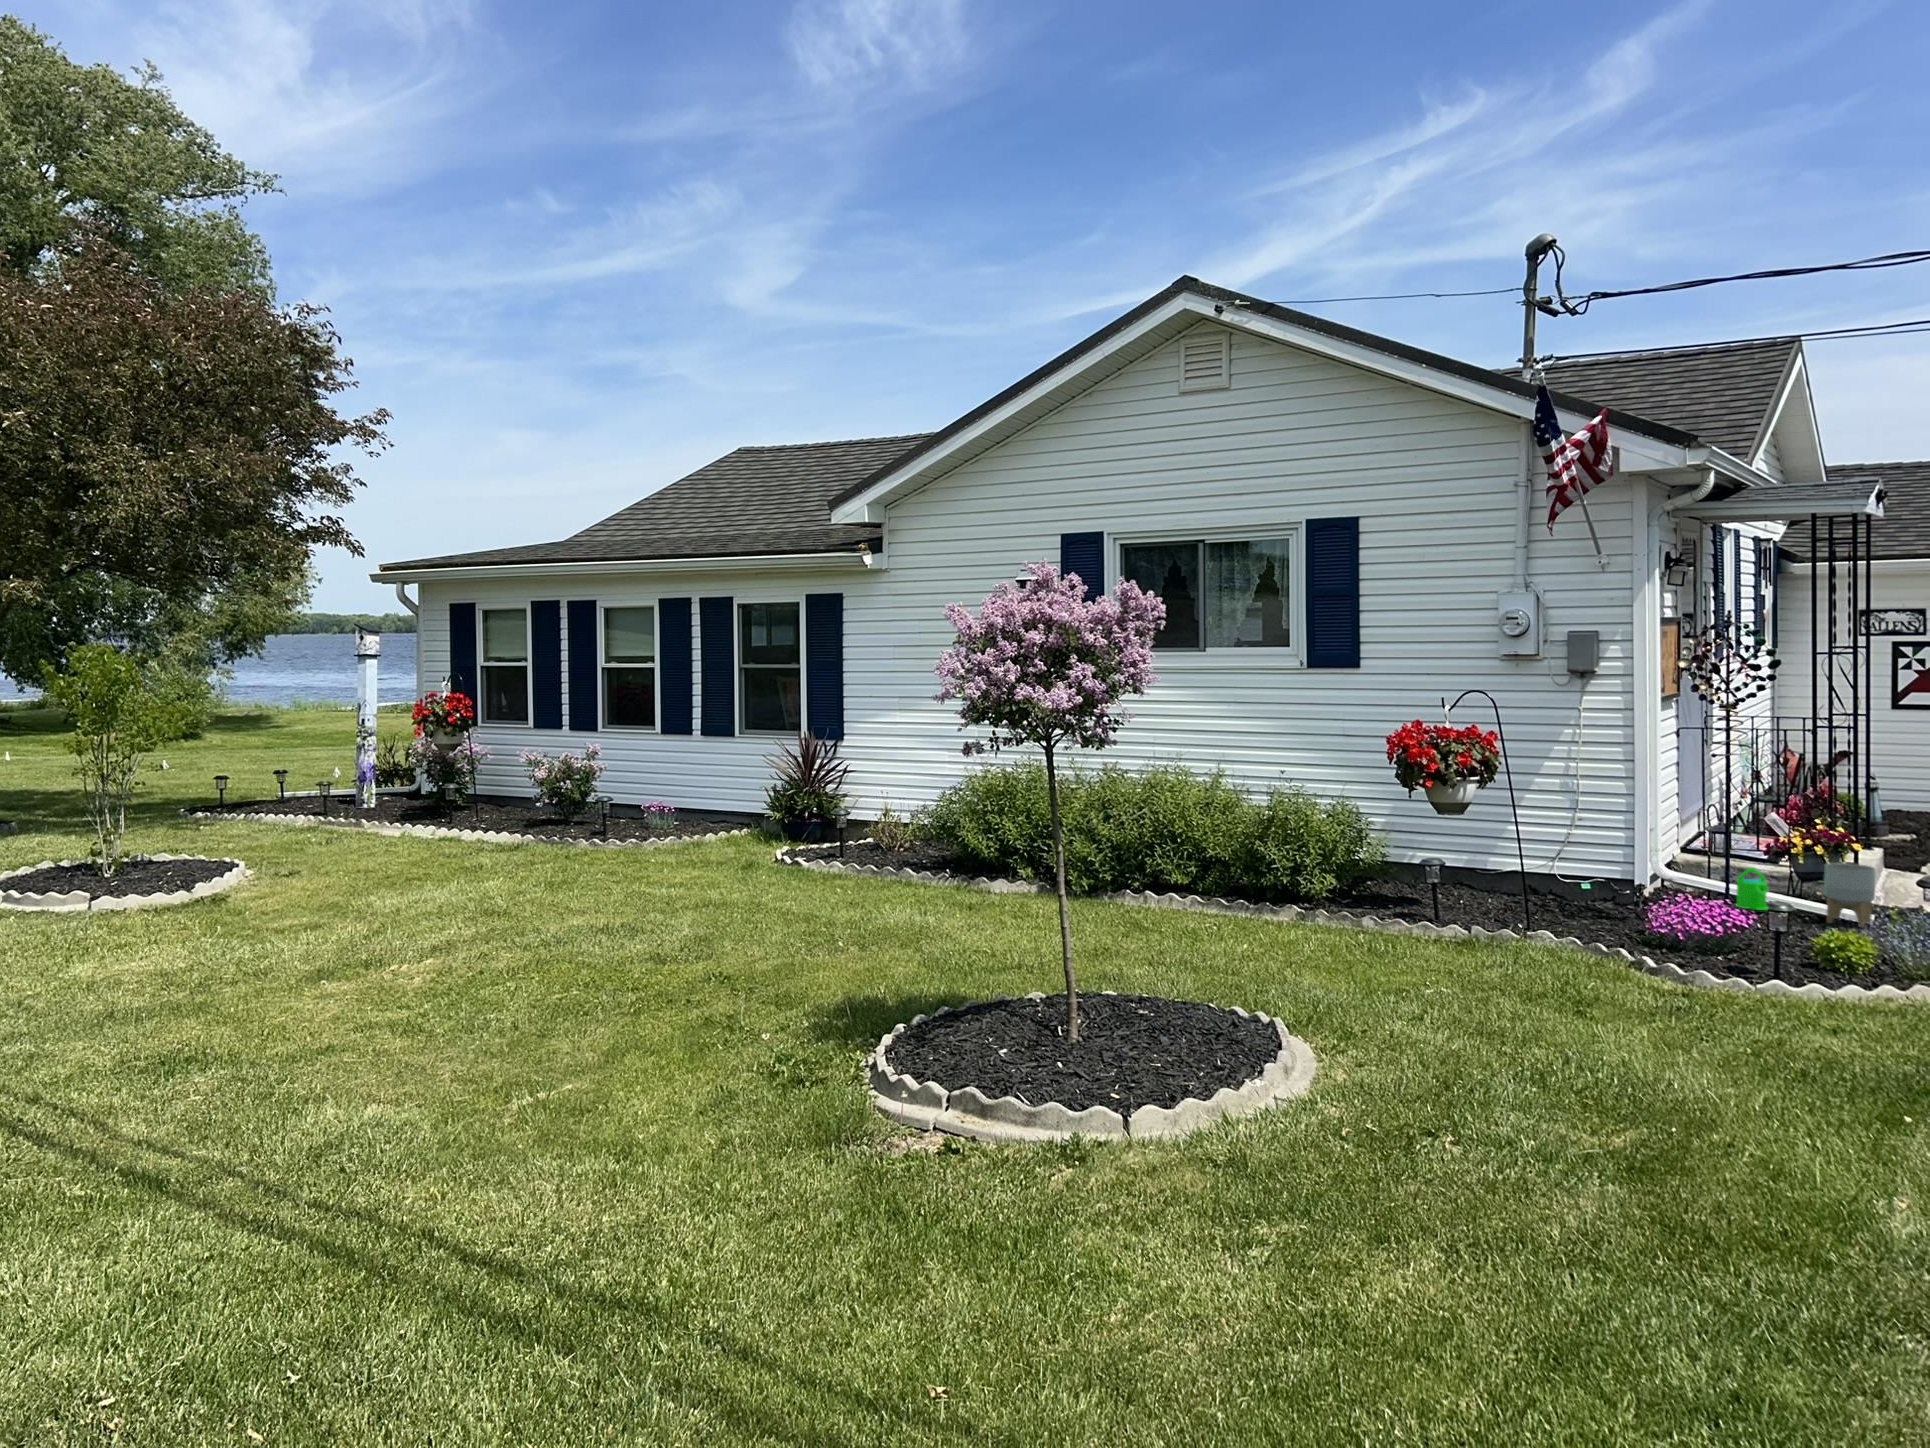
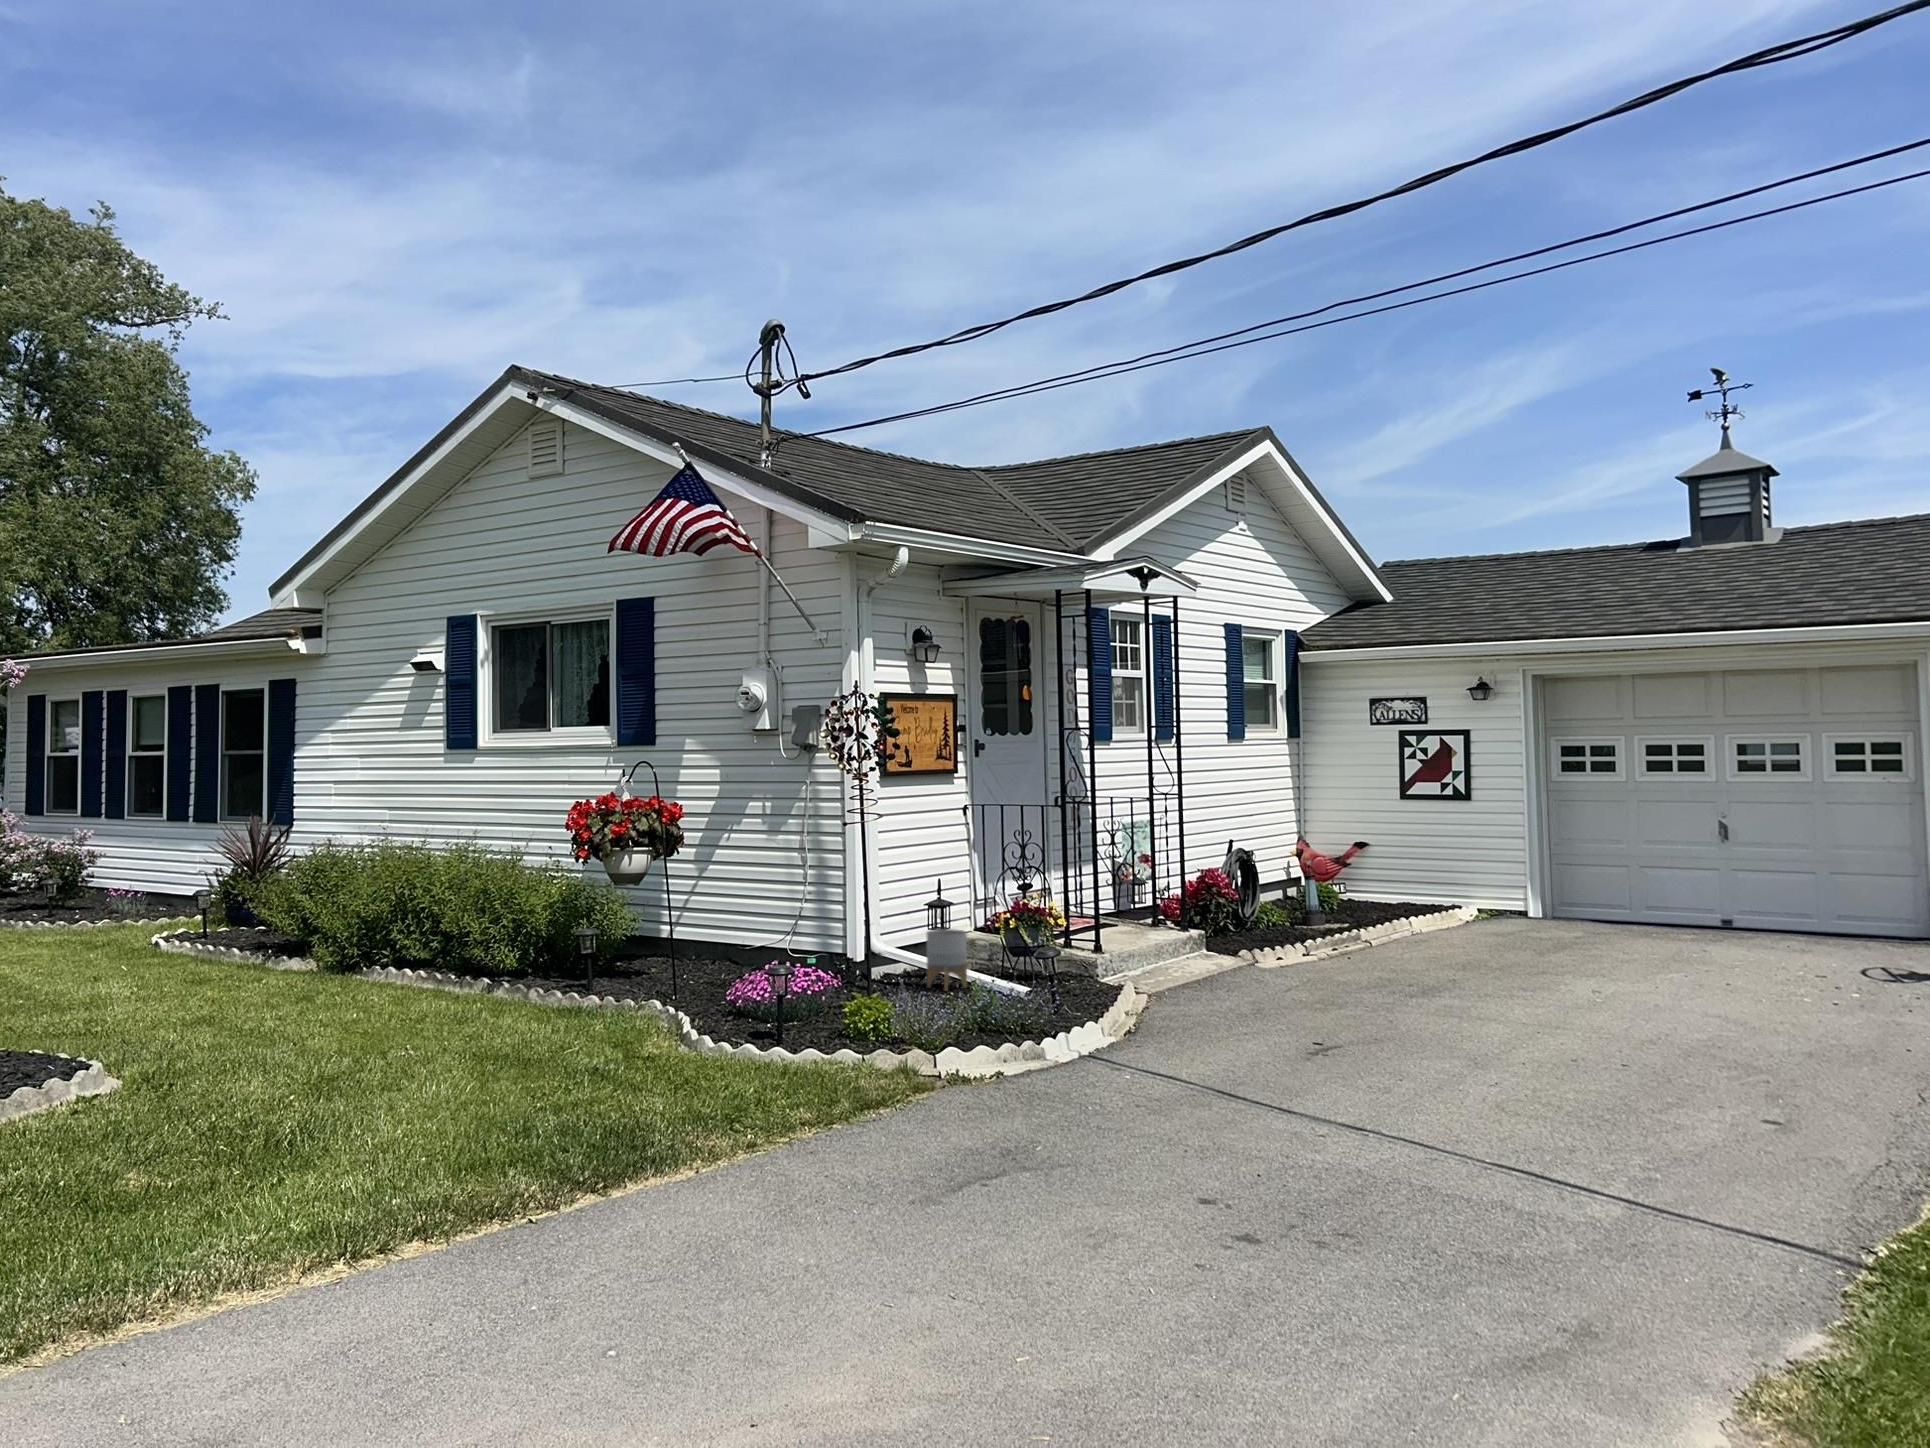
watering can: present [1736,868,1769,910] -> none [879,936,909,977]

